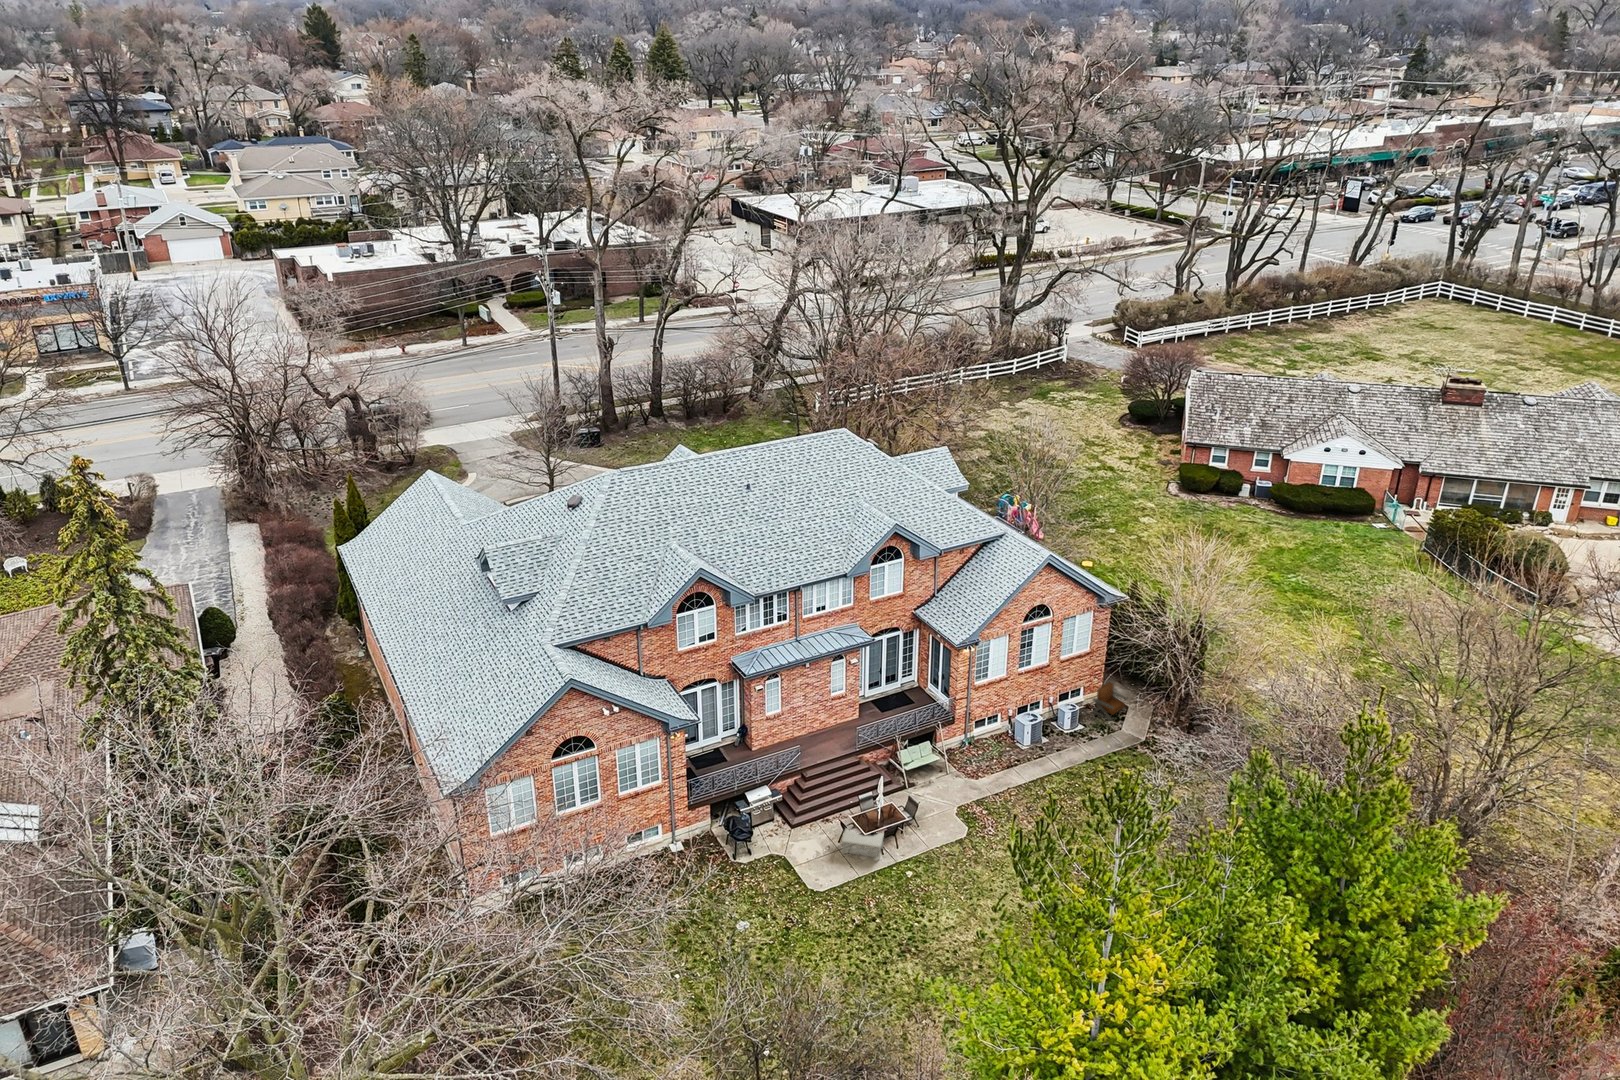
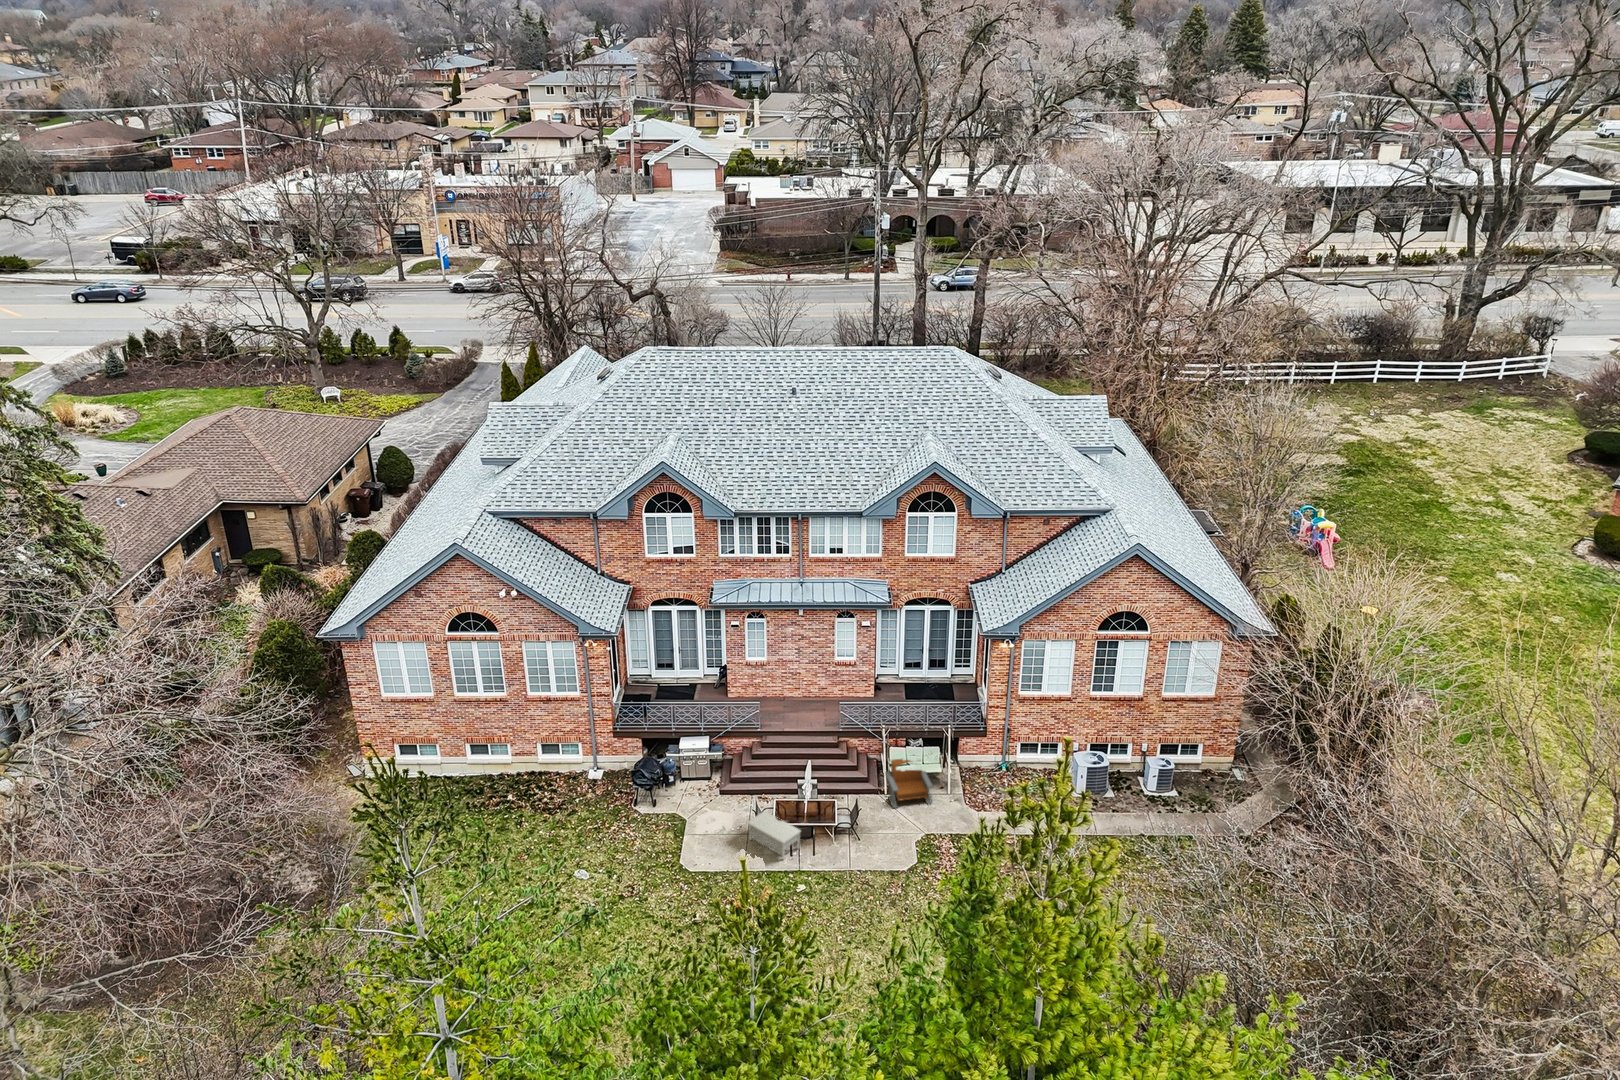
lounge chair: present [1092,682,1127,721] -> present [885,759,932,808]

